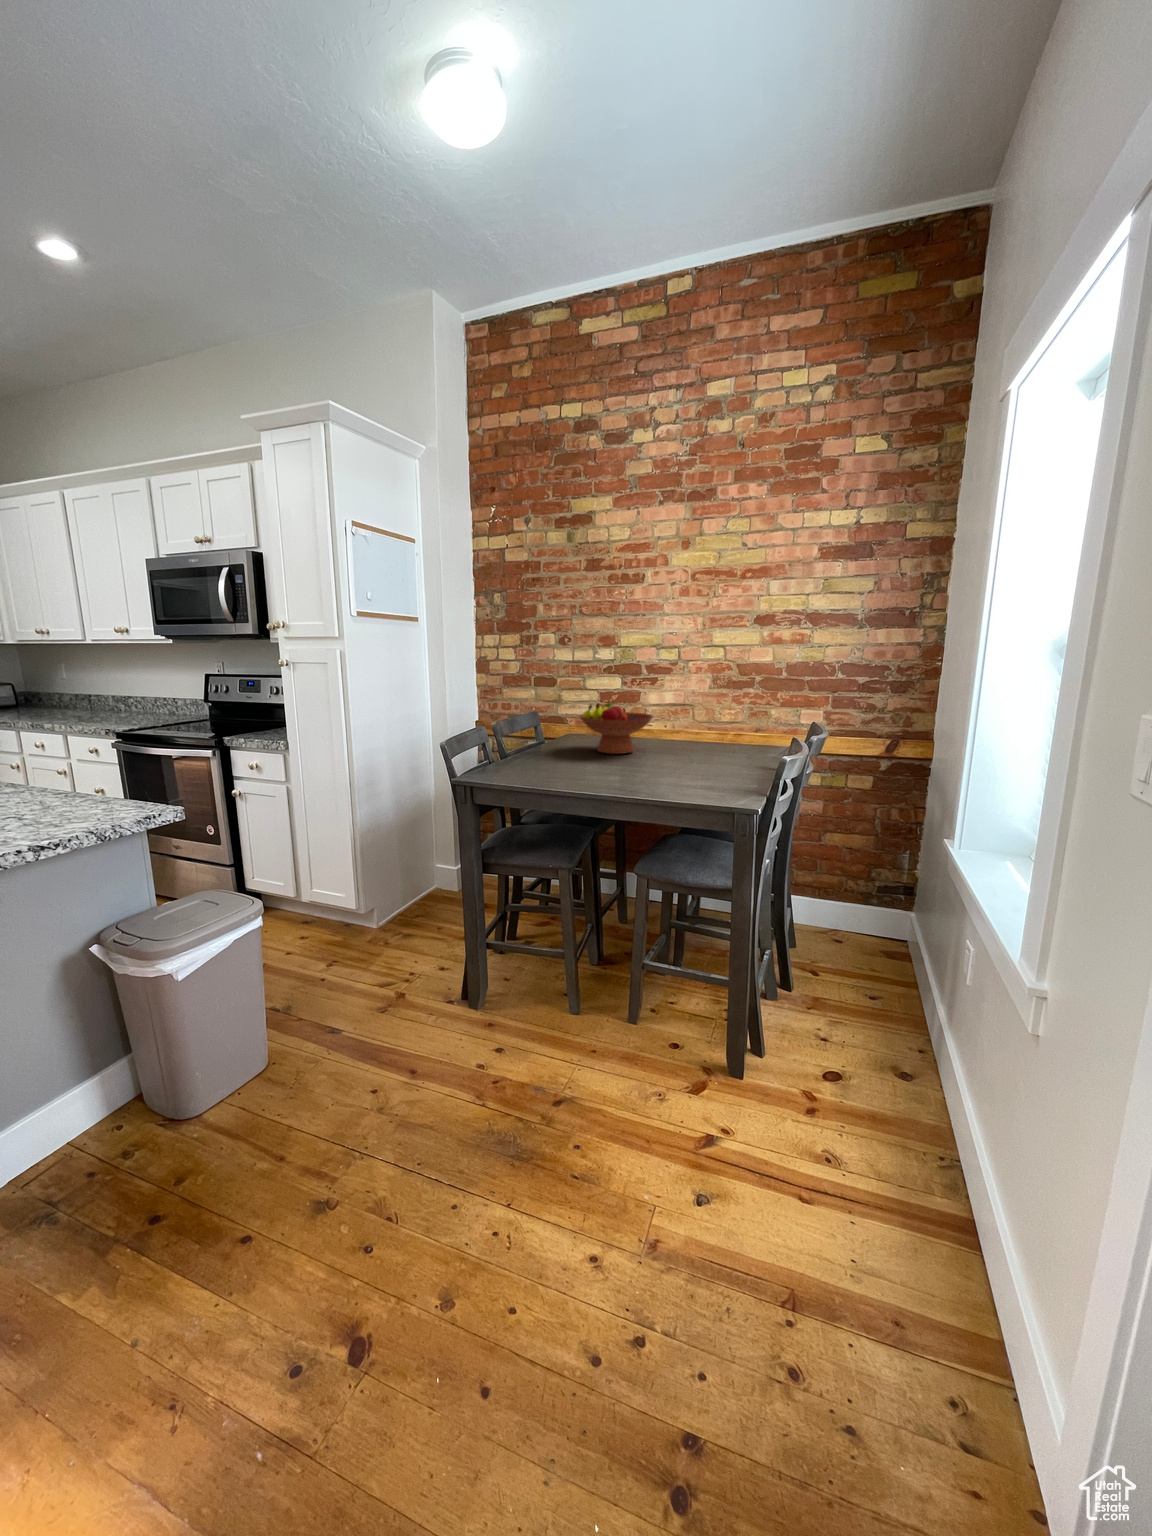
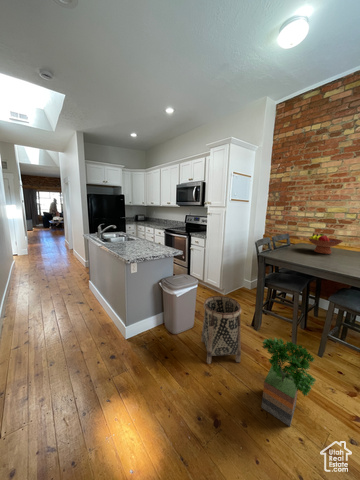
basket: none [273,931,424,1176] -> present [201,296,241,364]
potted tree: none [464,1007,605,1245] -> present [262,338,316,426]

